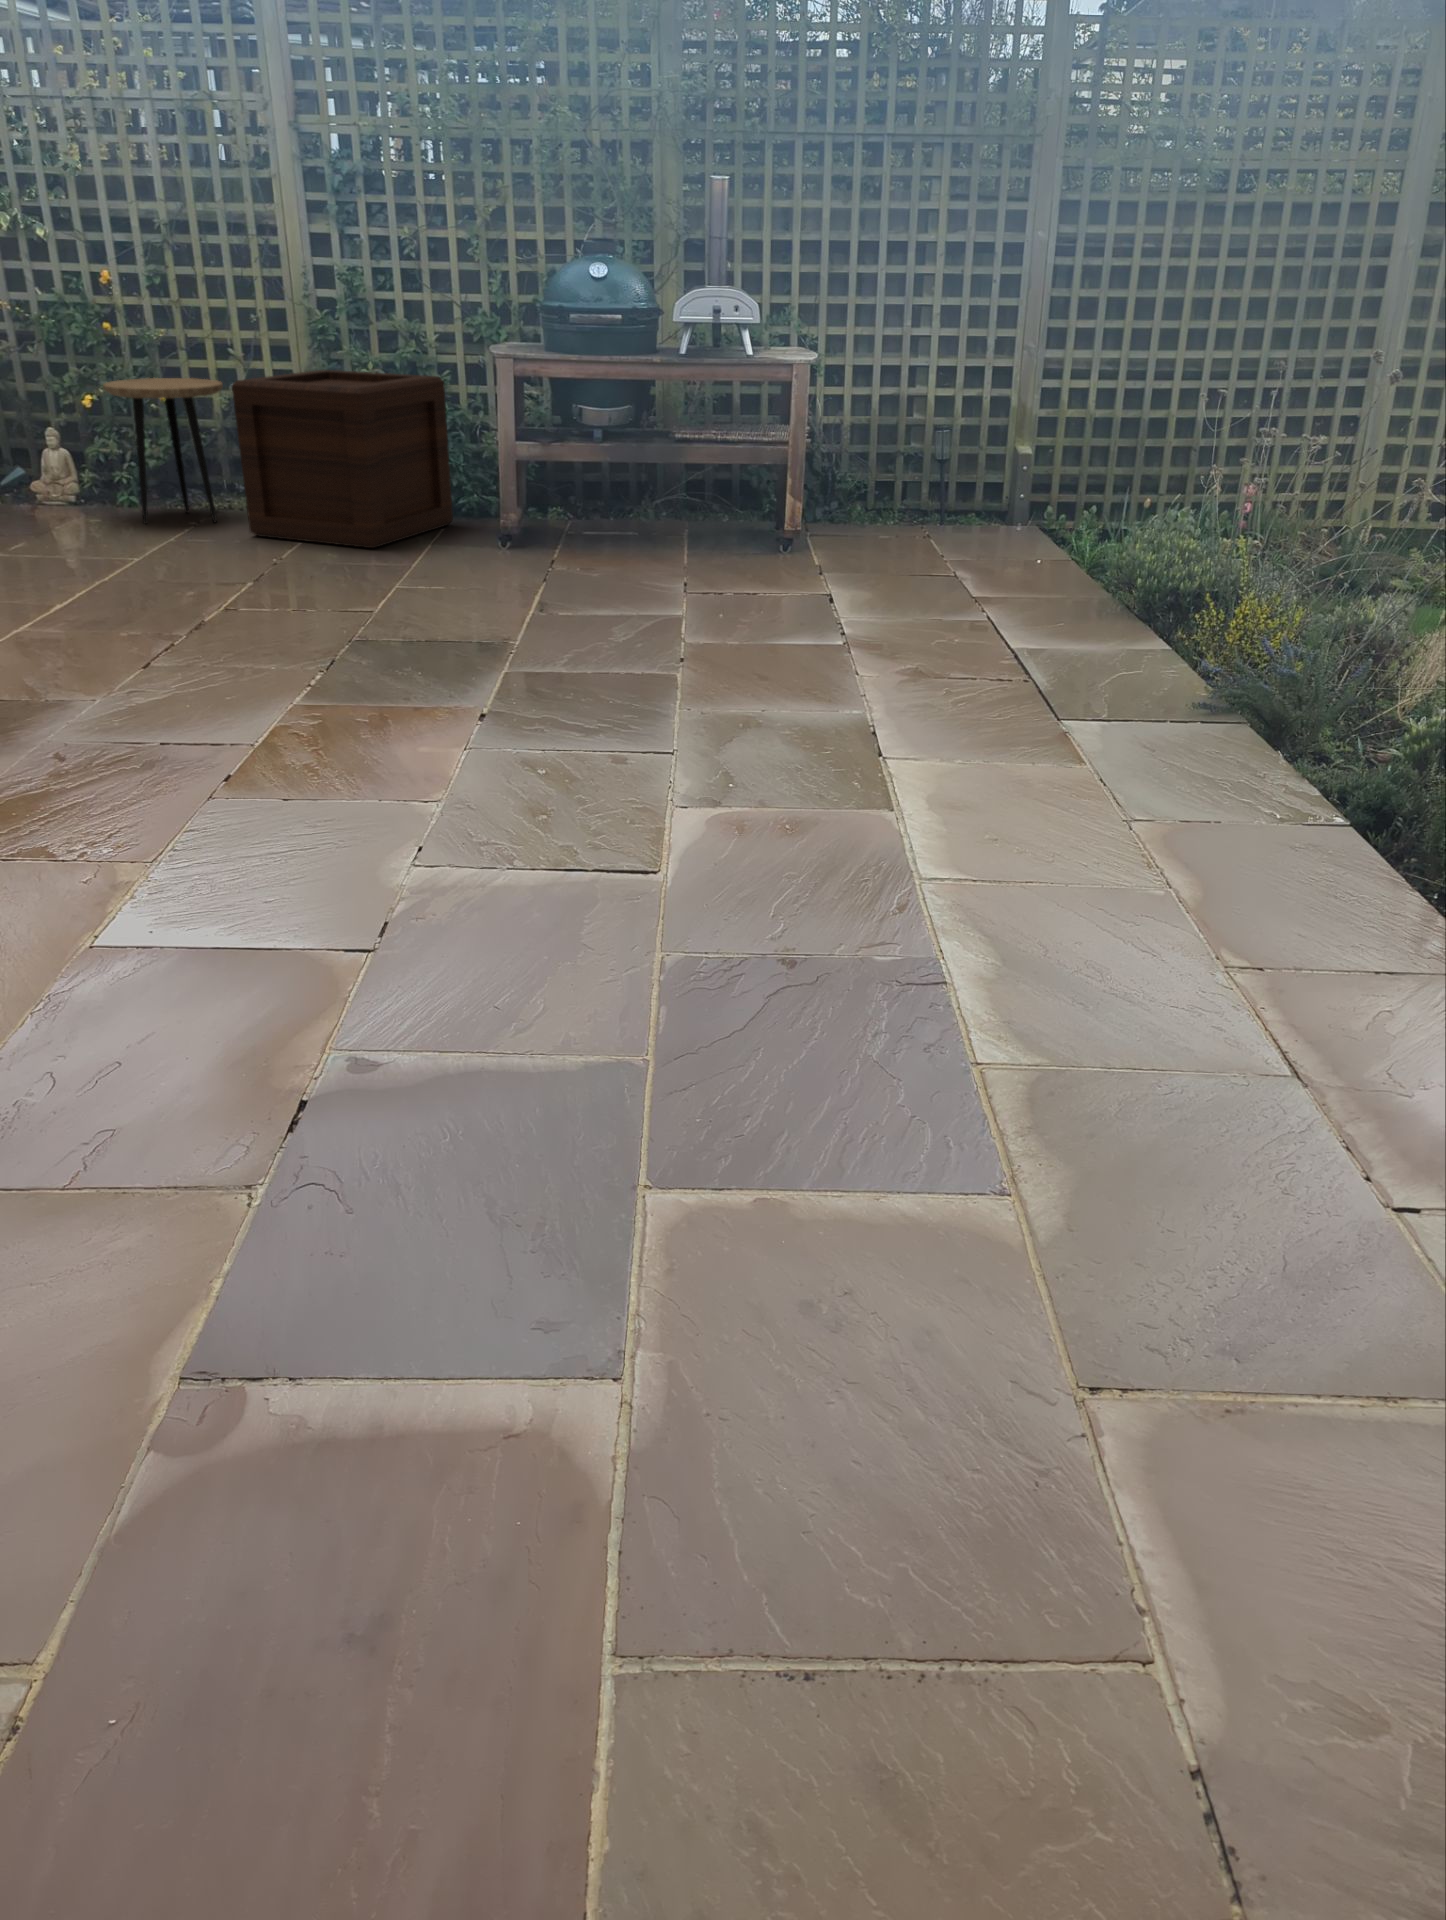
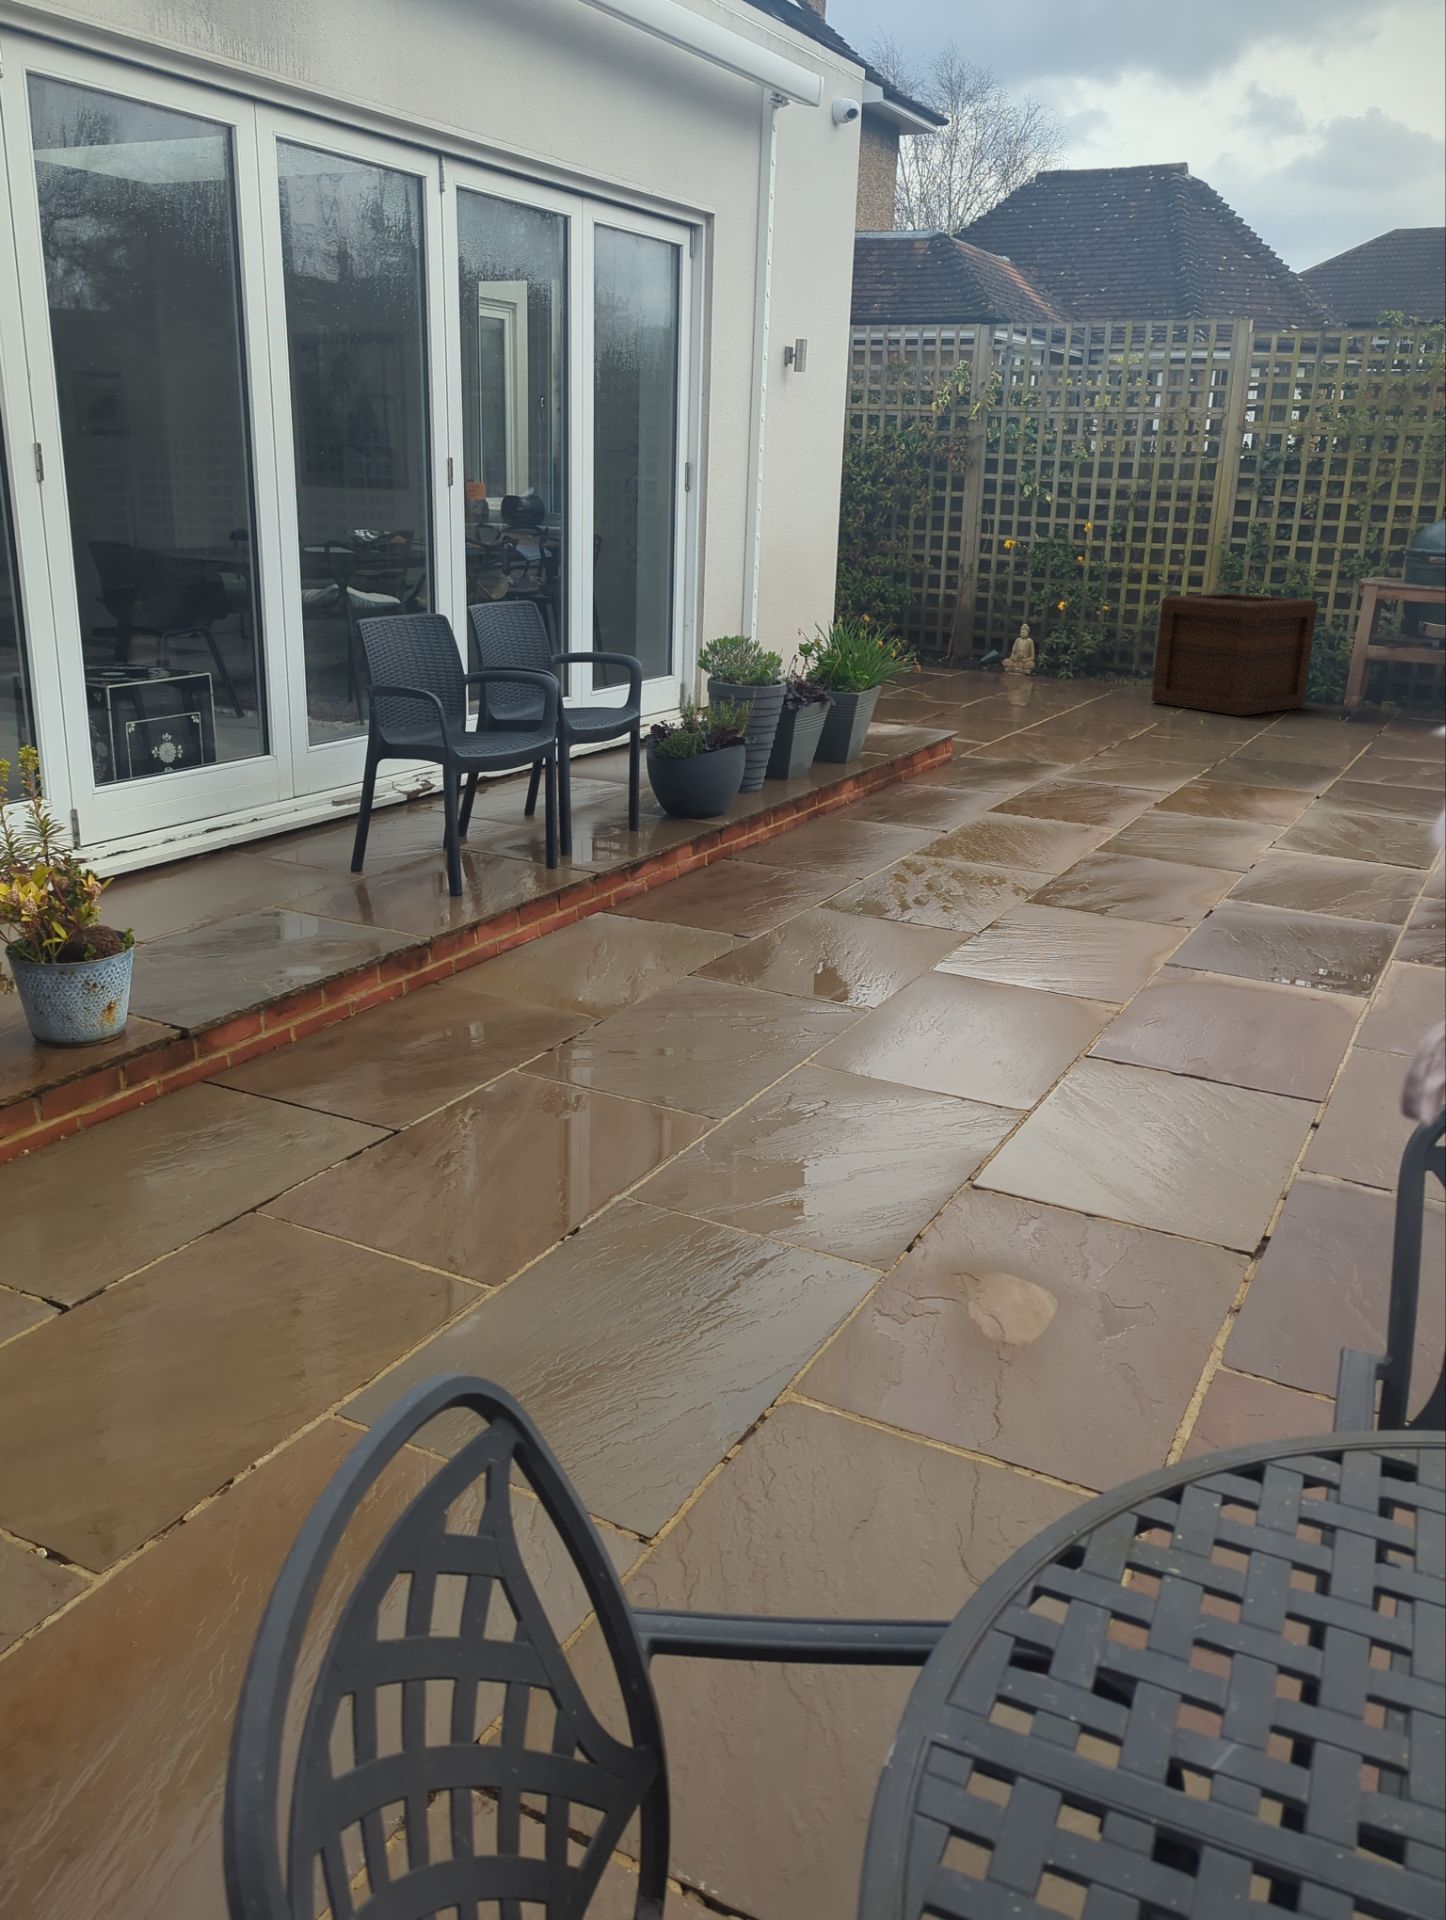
side table: present [103,378,223,524] -> none [1070,594,1151,694]

